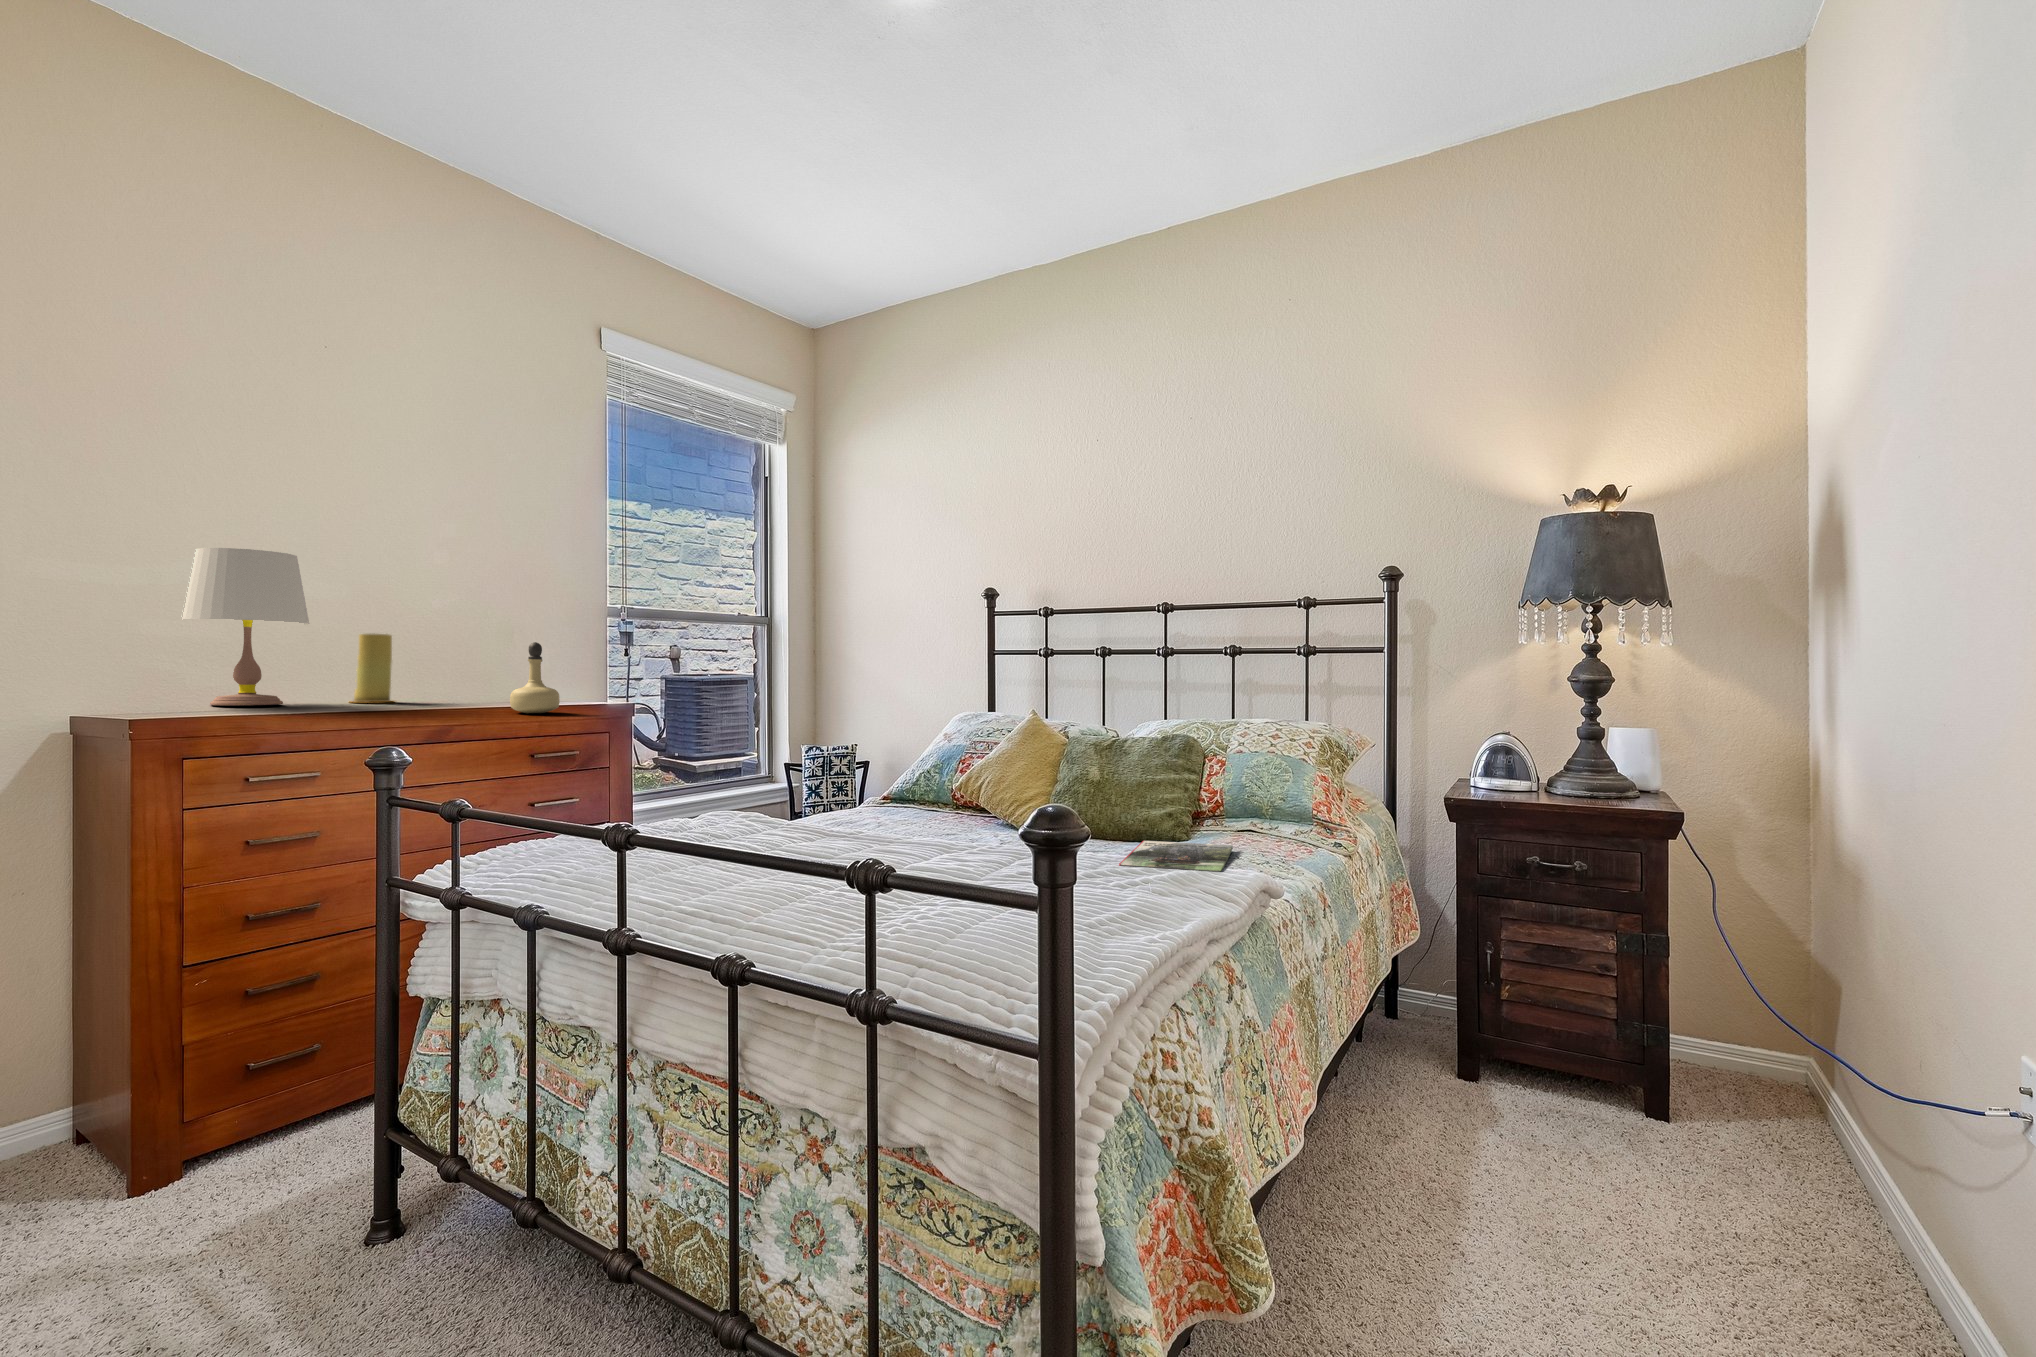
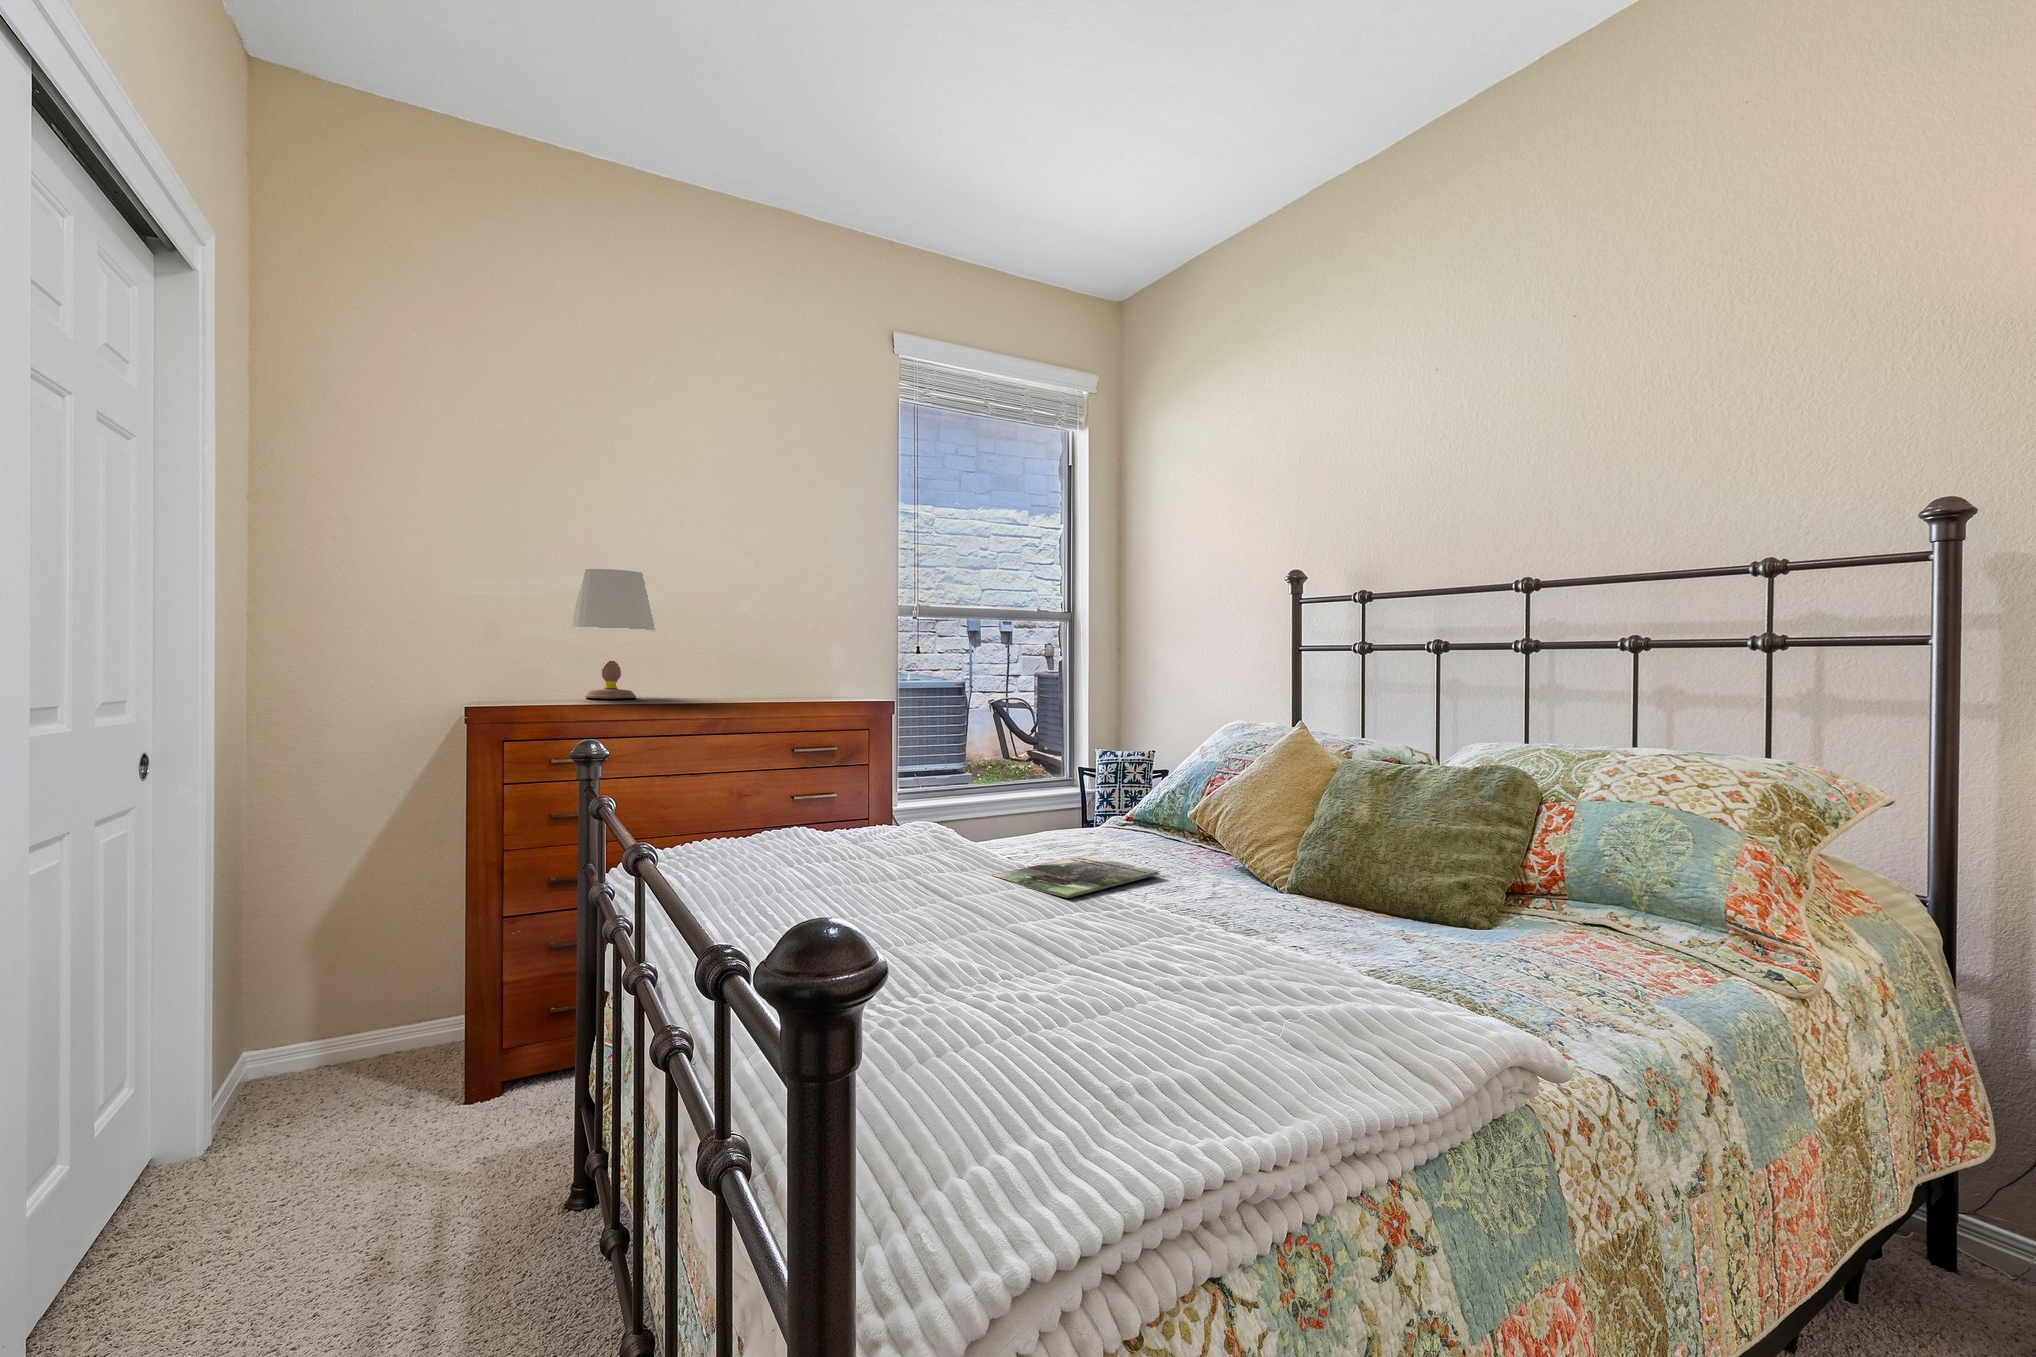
candle: present [354,634,392,702] -> none [689,638,725,697]
perfume bottle: present [510,642,560,713] -> none [787,644,829,711]
magazine: present [1119,841,1233,872] -> present [992,855,1160,898]

